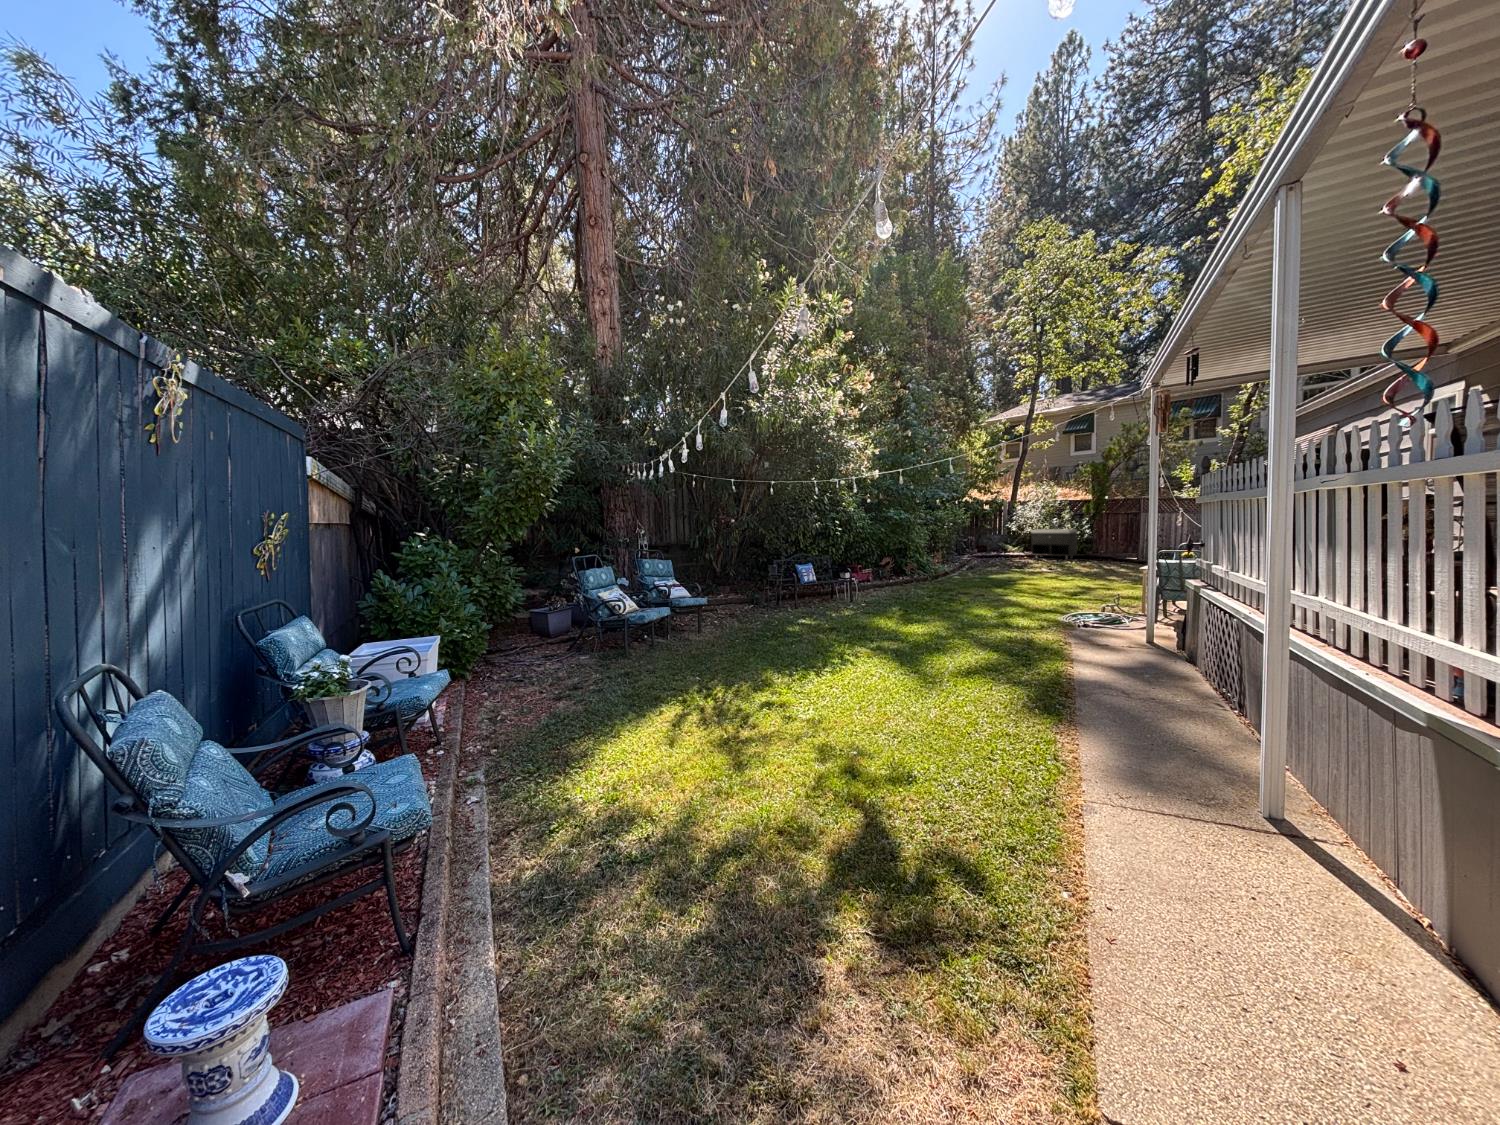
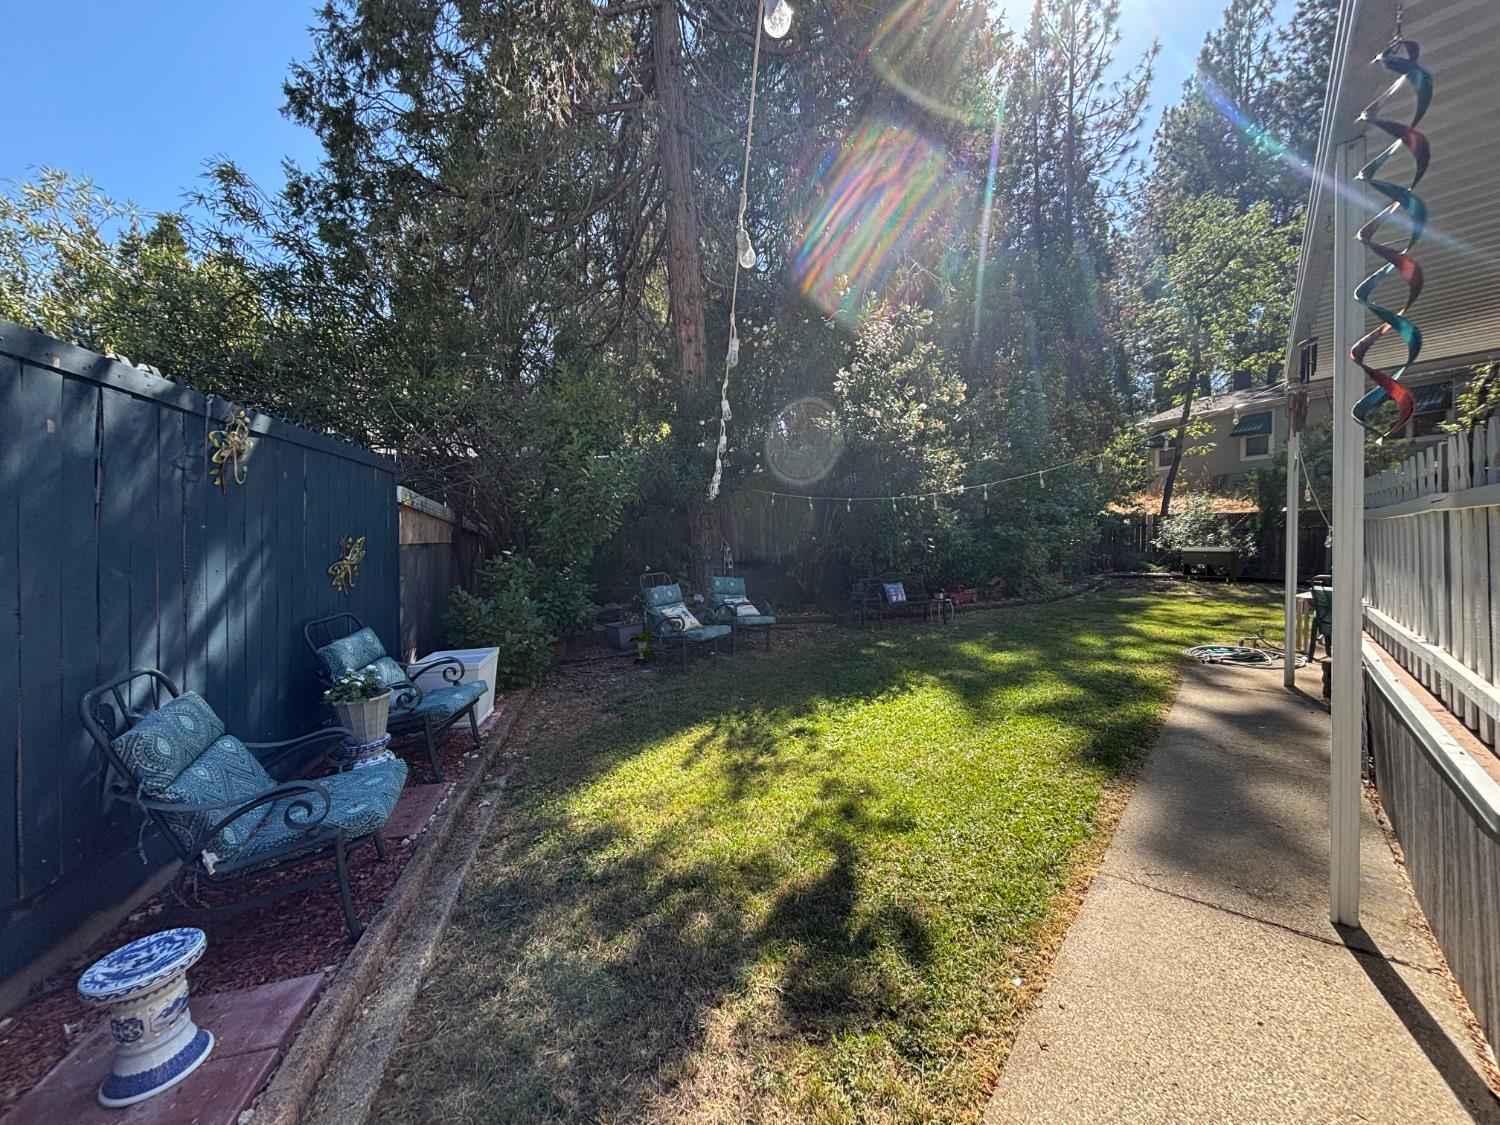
potted plant: none [552,616,583,648] -> present [628,630,656,661]

